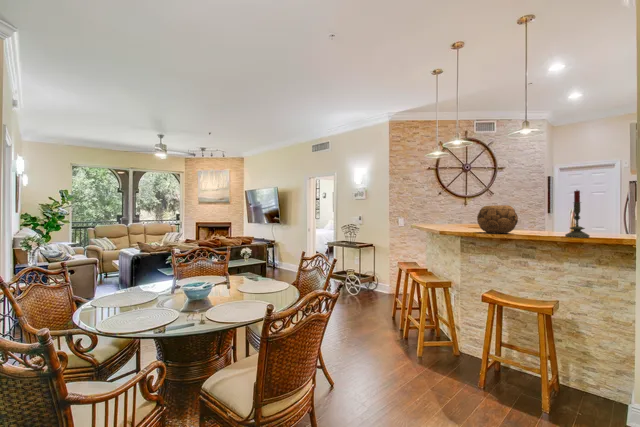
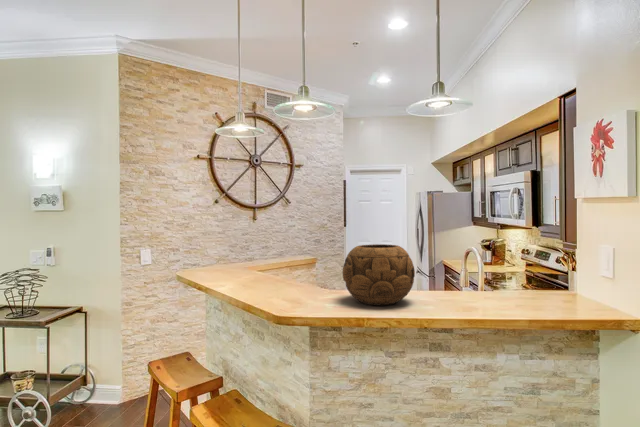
candle: present [565,190,589,238] -> none [486,219,522,306]

